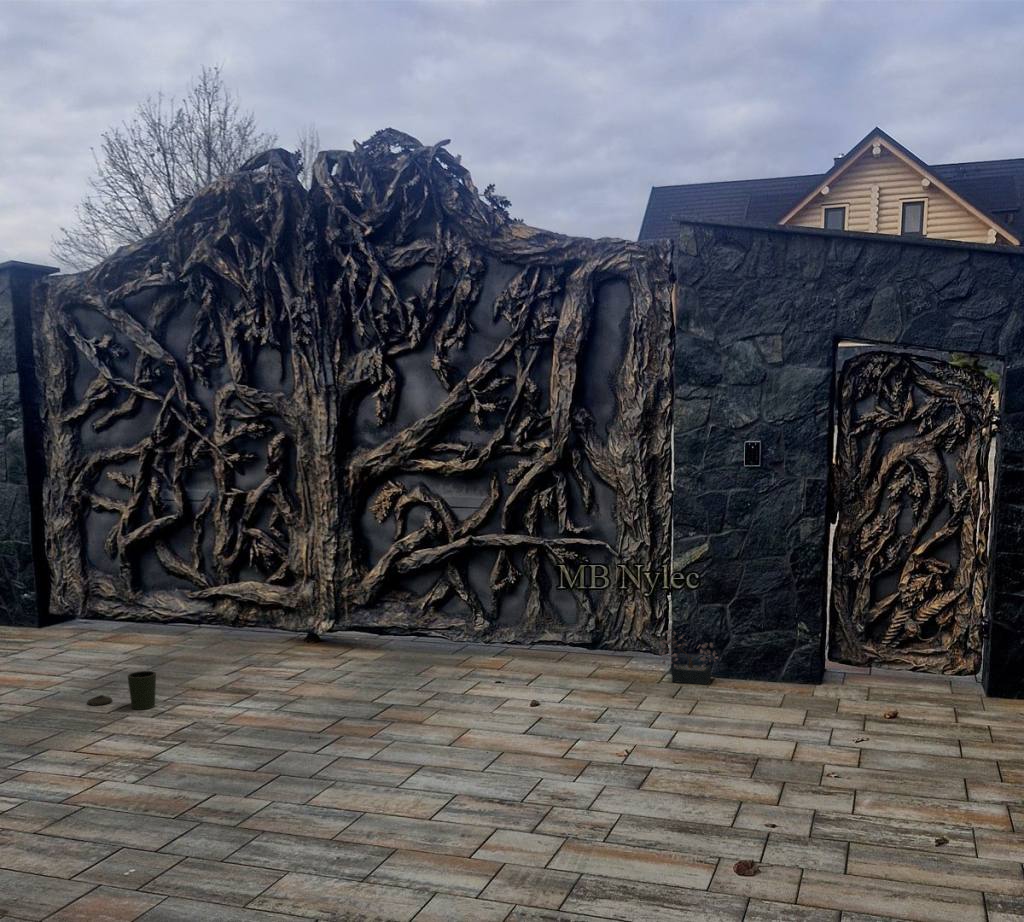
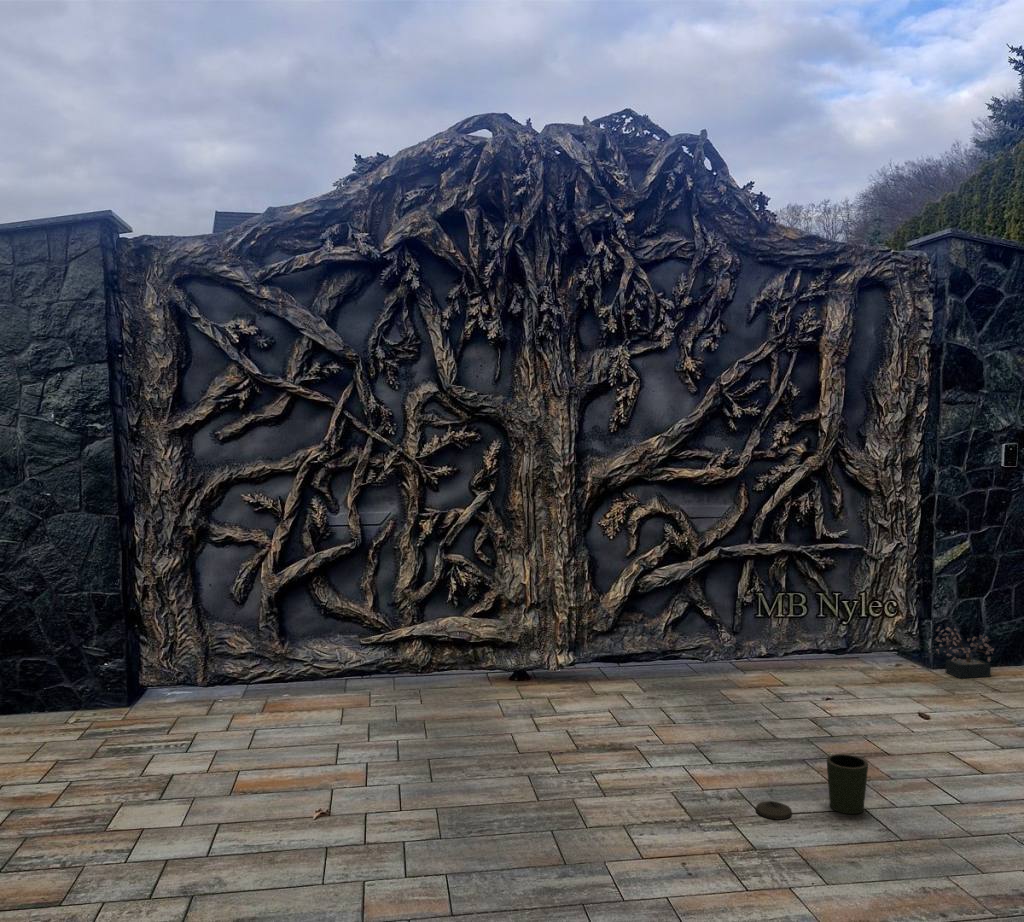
trash can: present [88,671,156,710] -> present [756,754,868,819]

